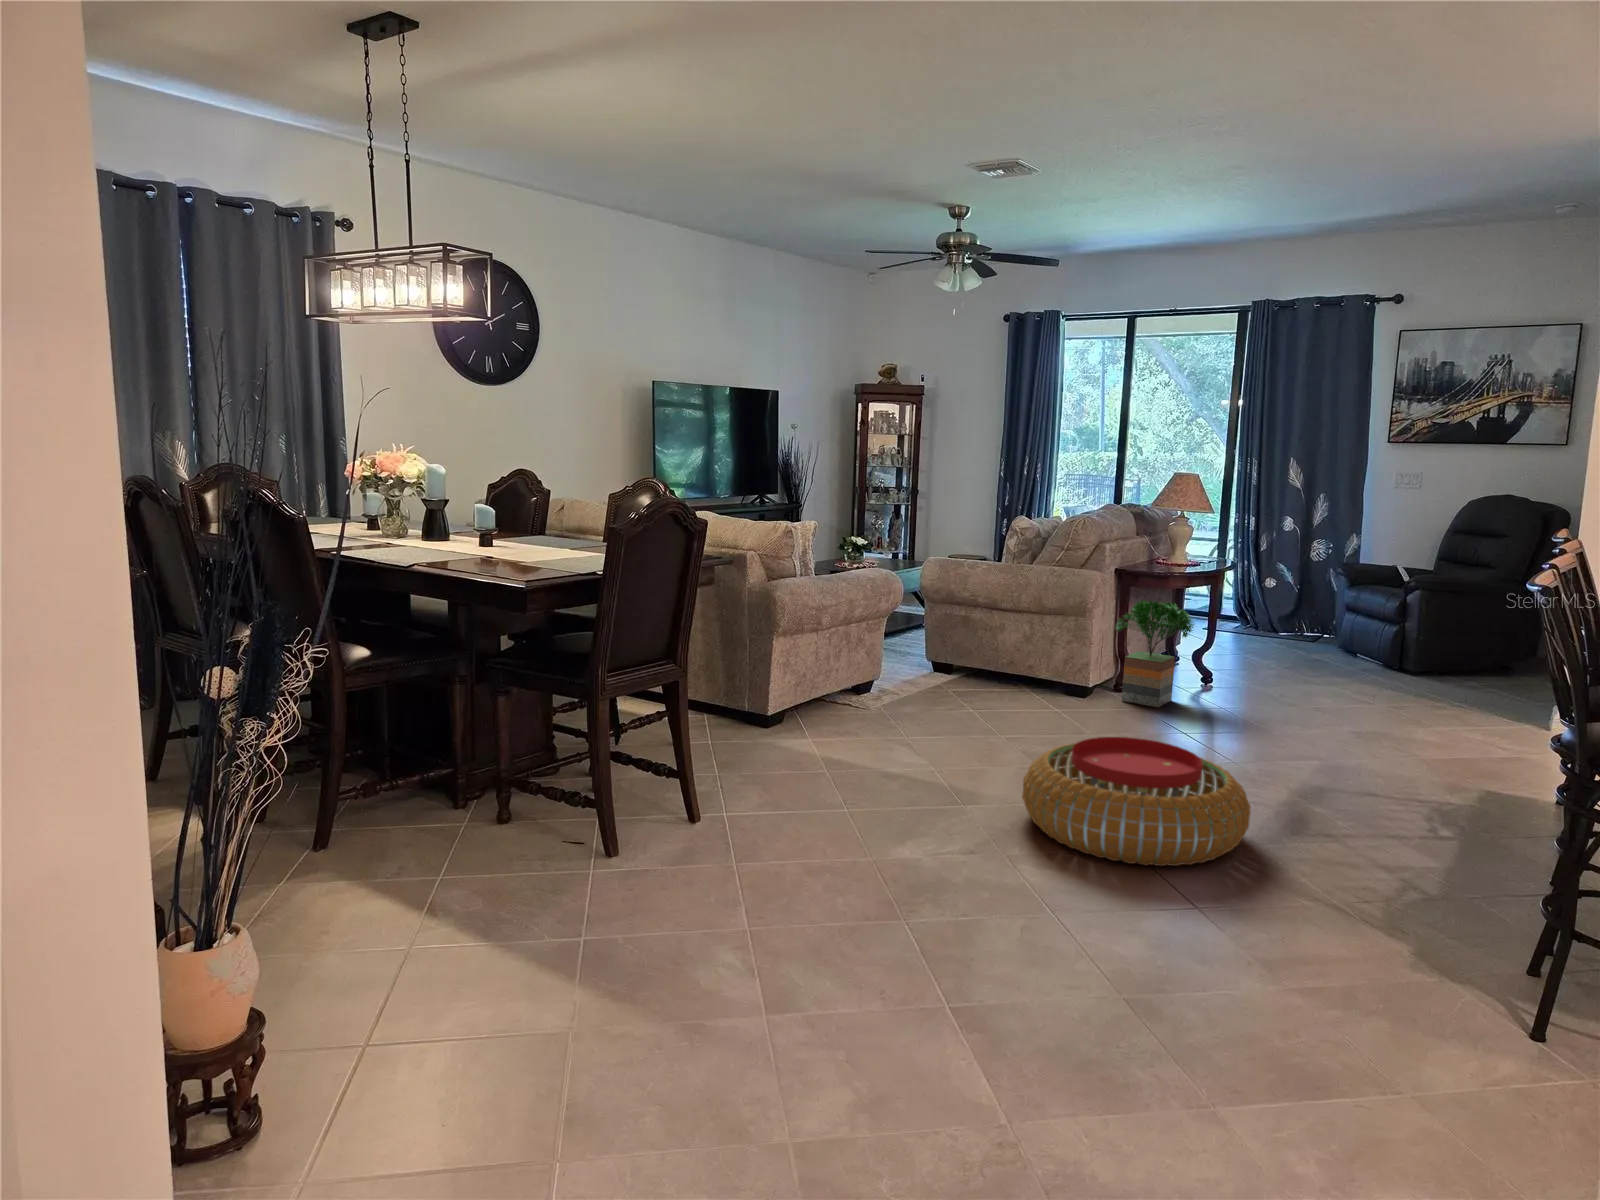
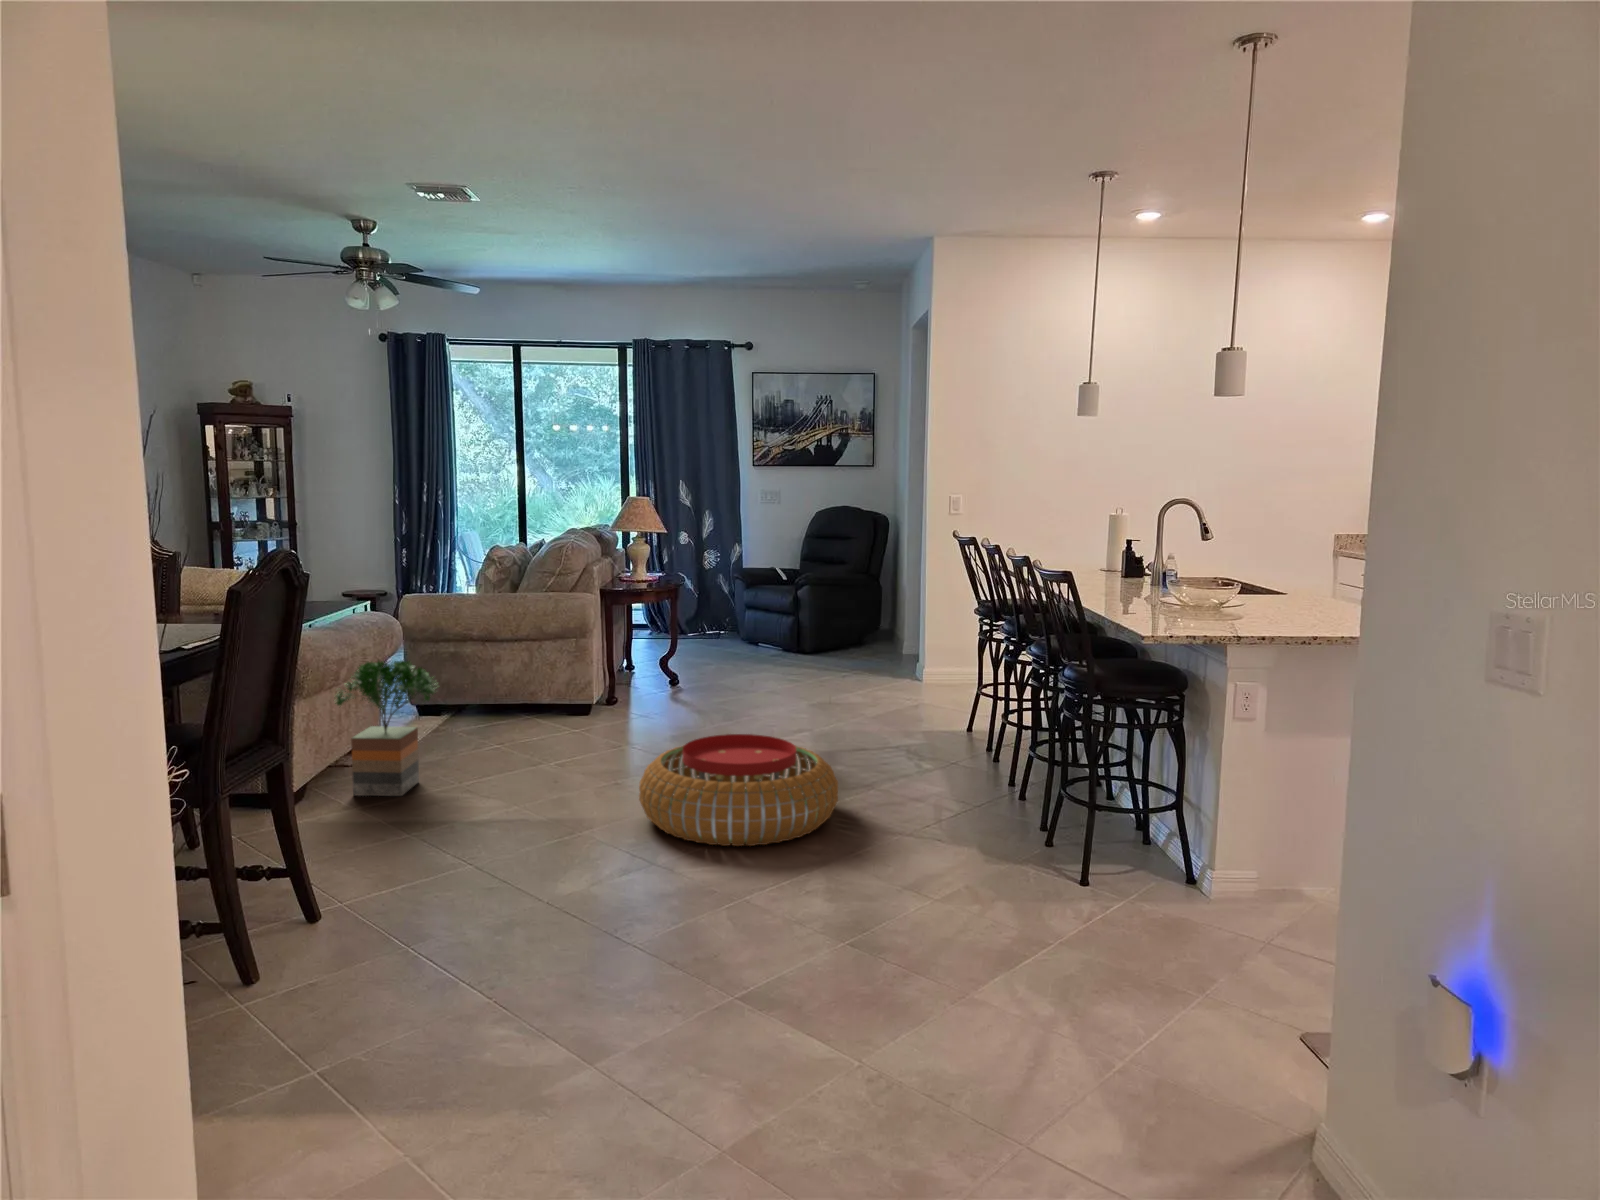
potted tree: present [1116,600,1195,707] -> present [335,661,437,796]

